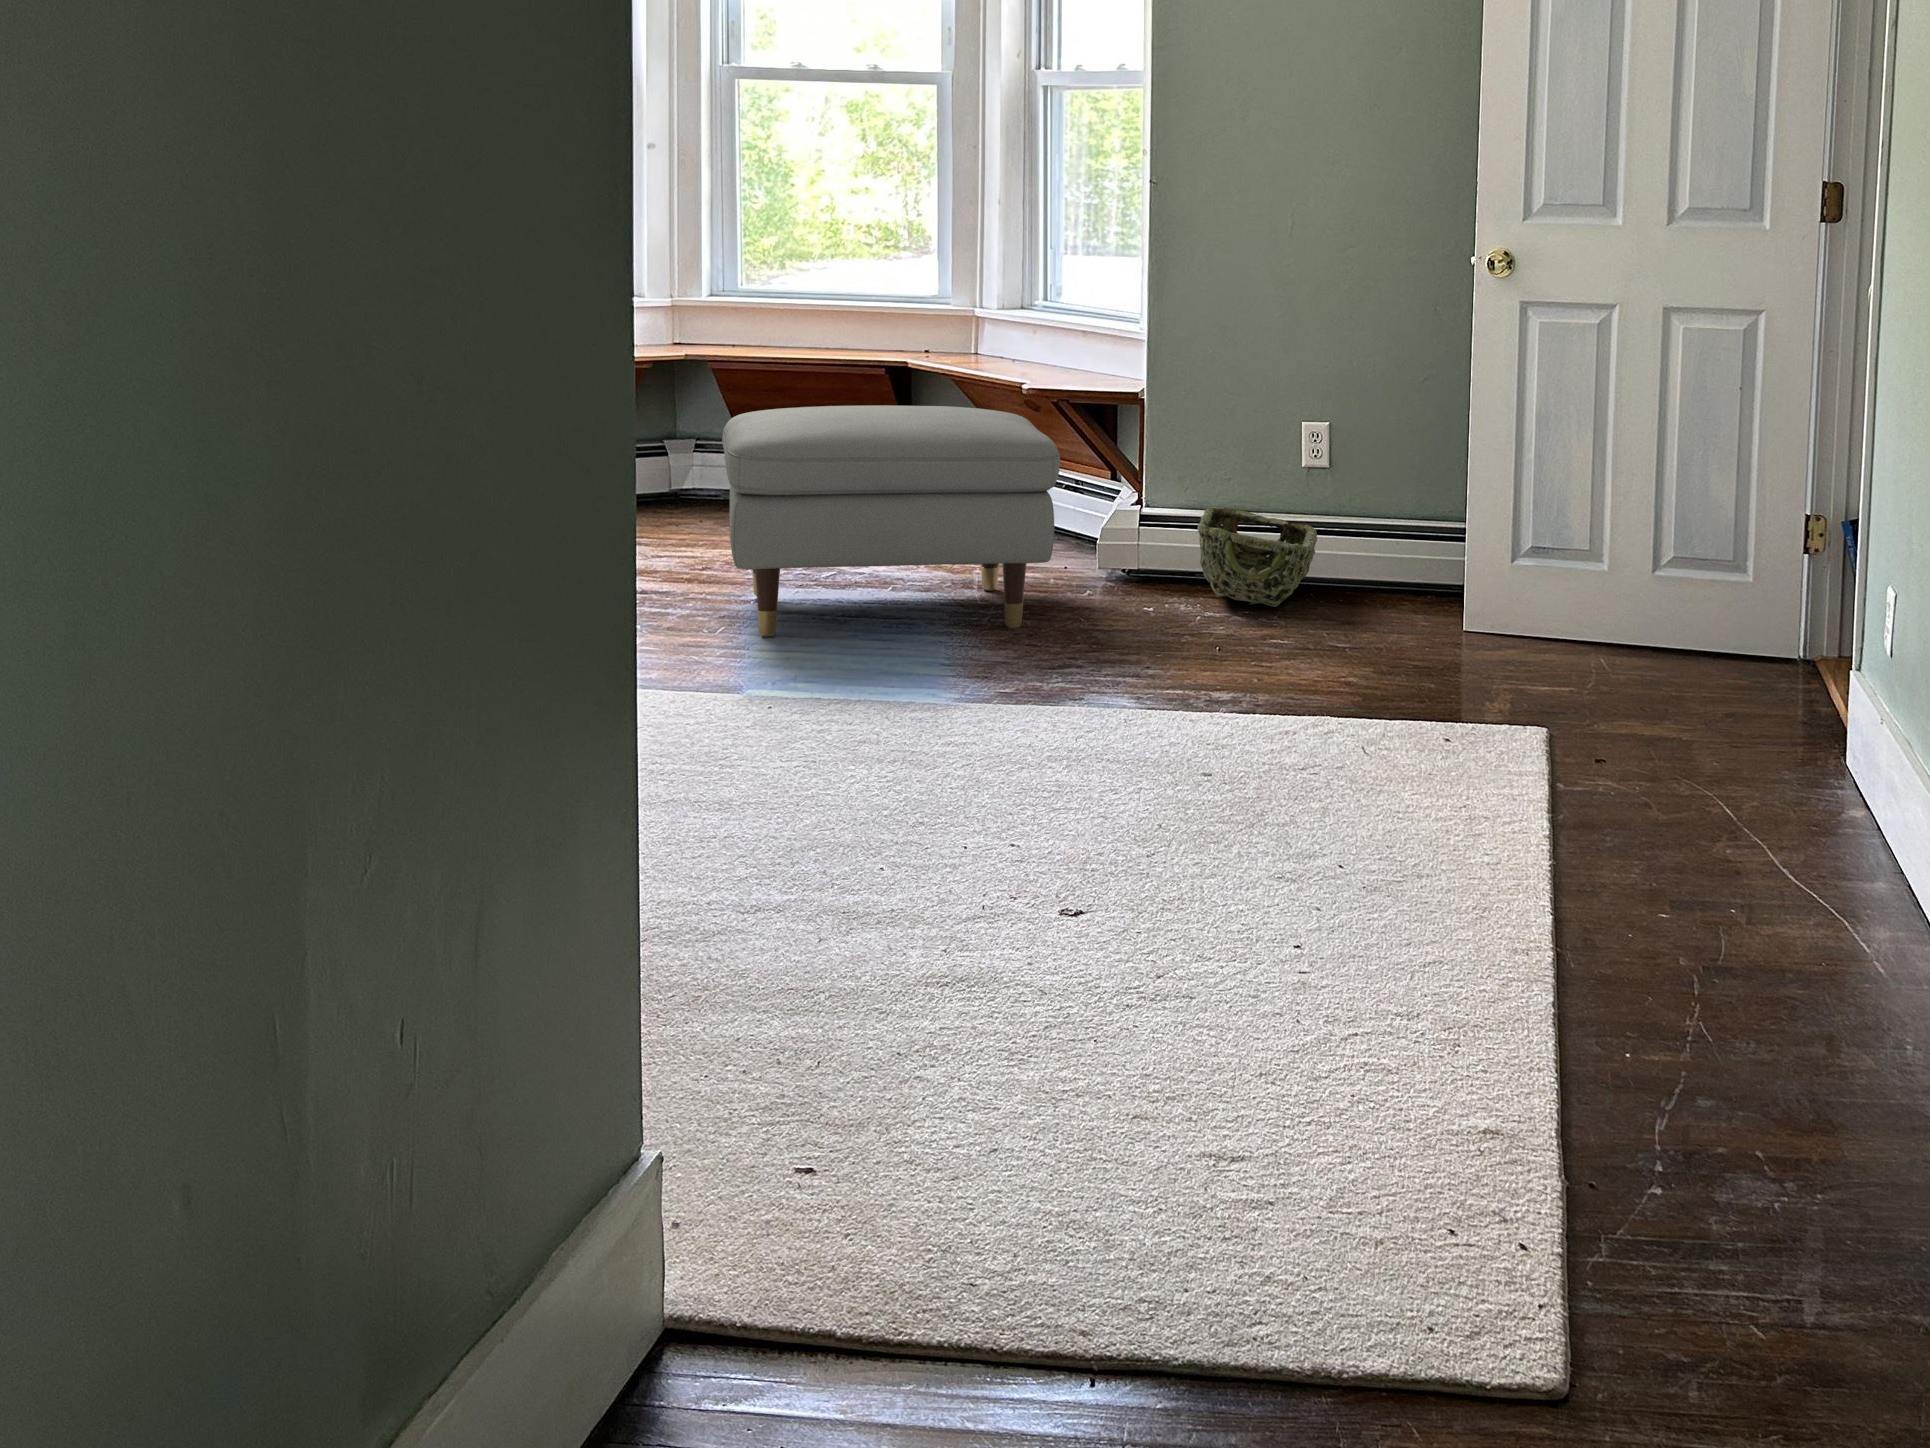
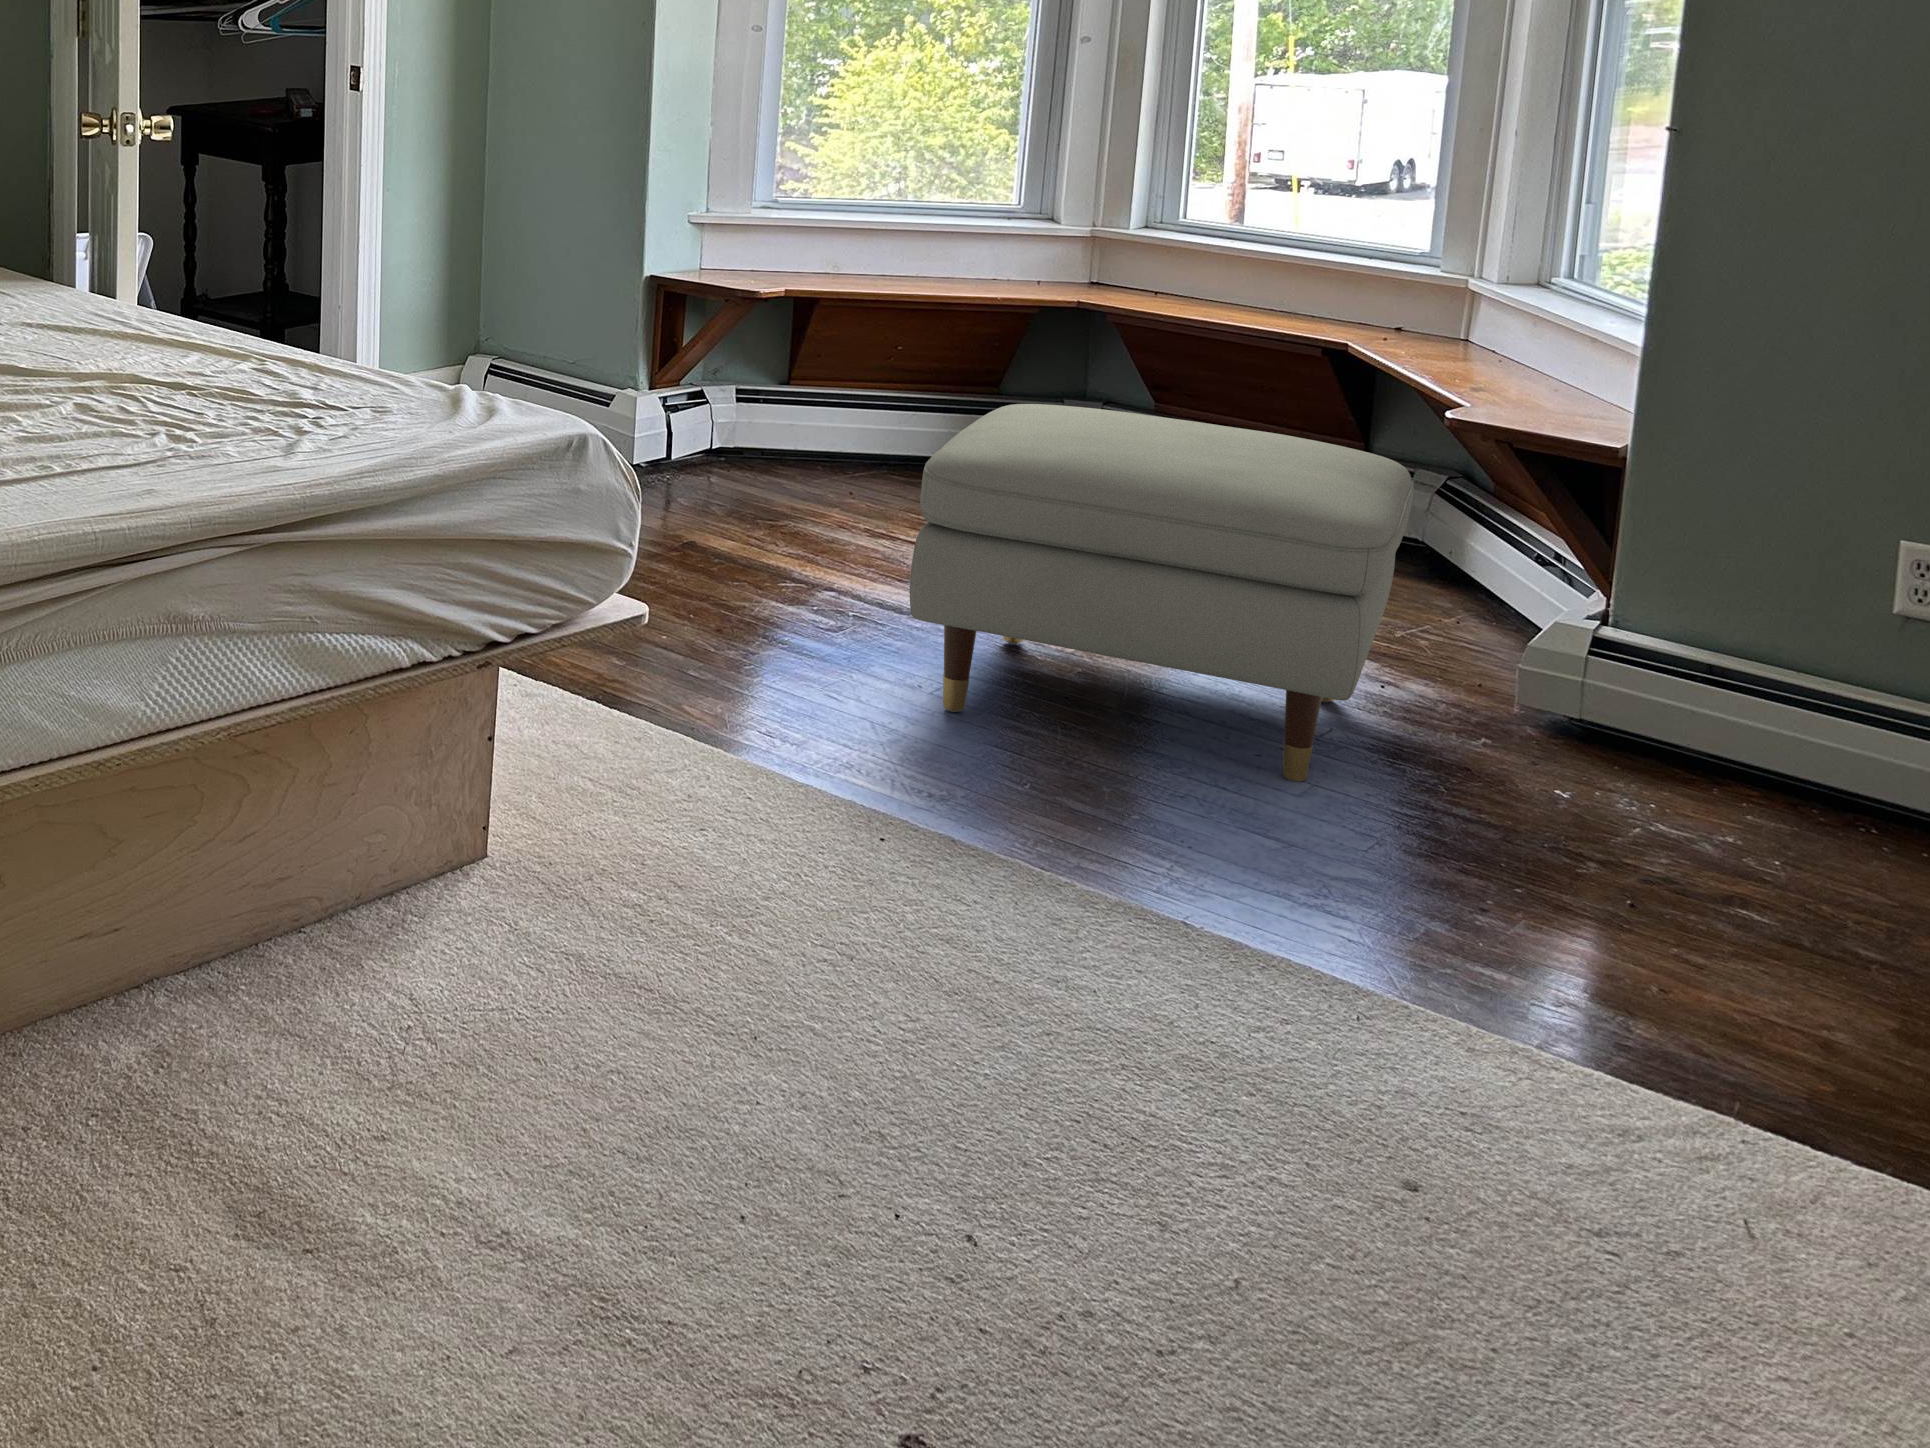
woven basket: present [1198,506,1317,607] -> none [1632,650,1889,850]

